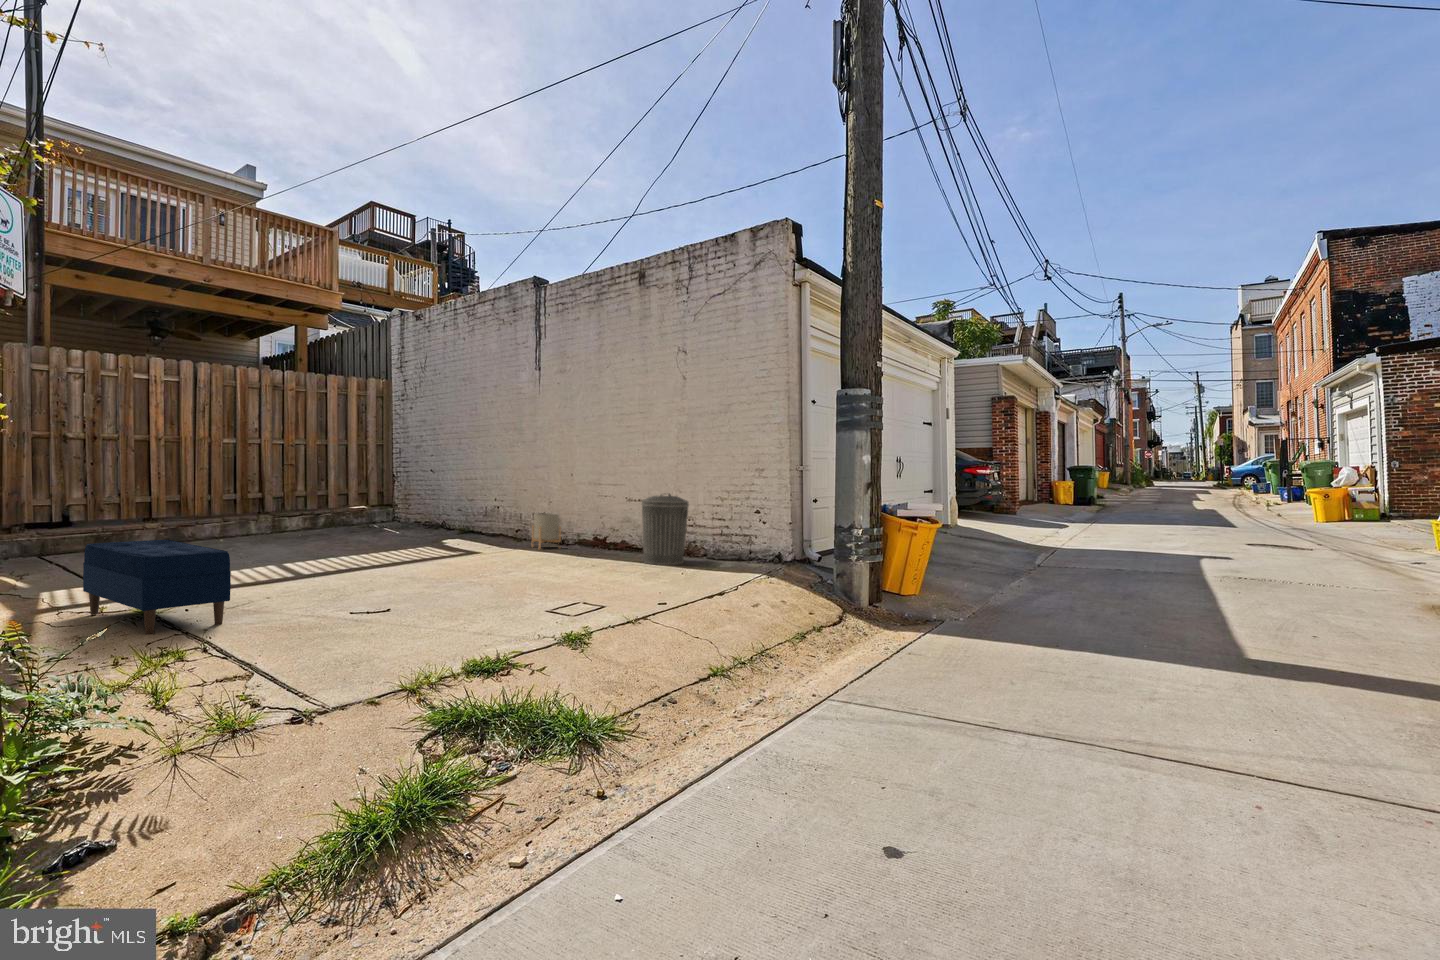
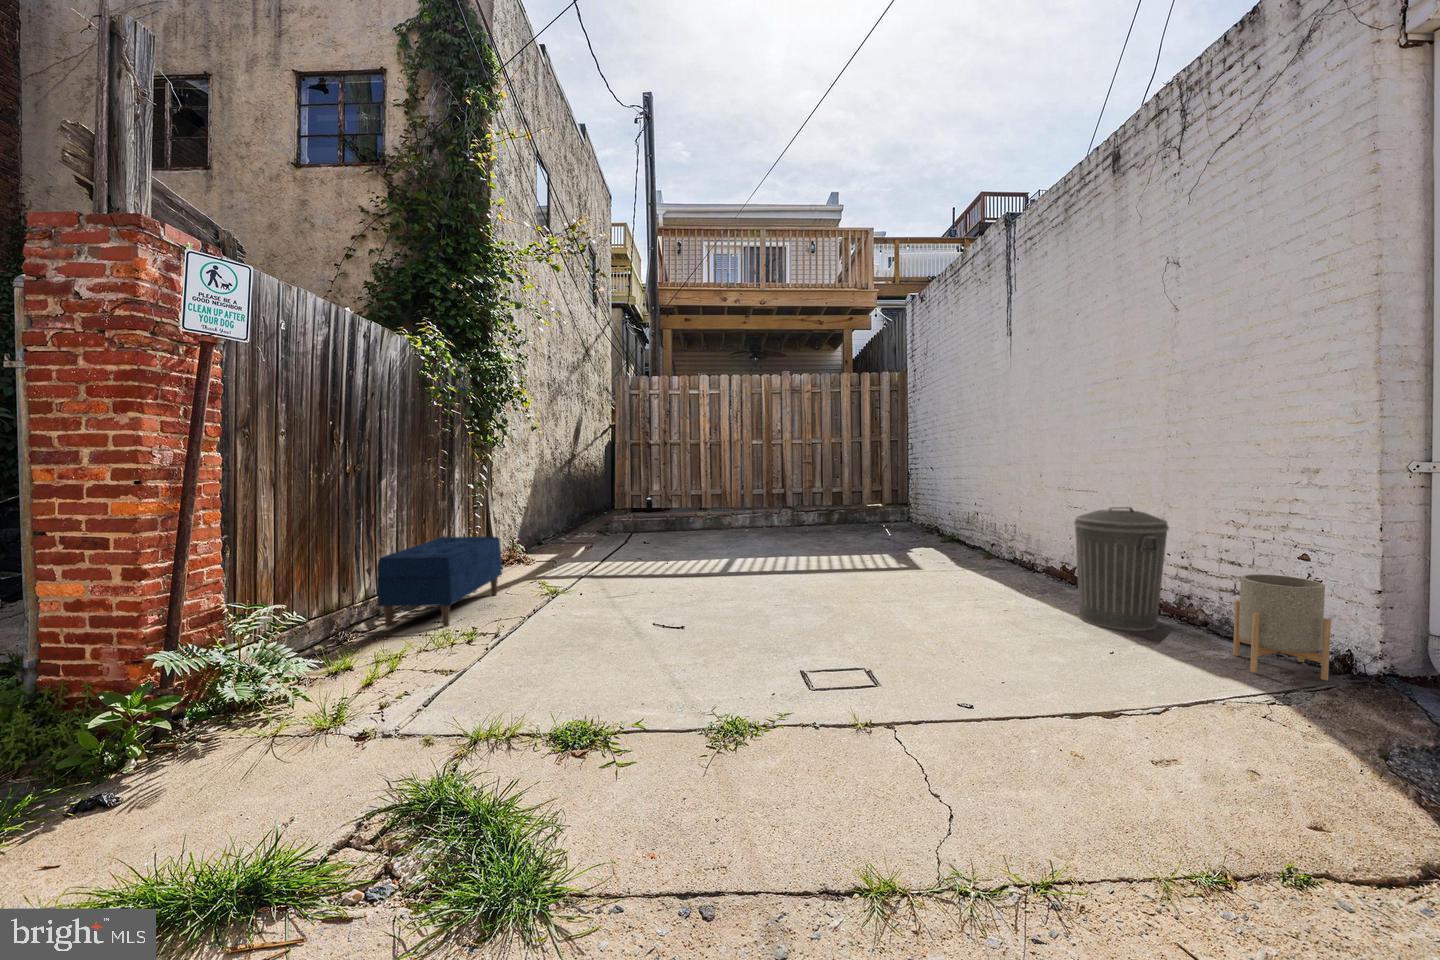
planter: present [532,513,561,549] -> present [1233,574,1331,681]

